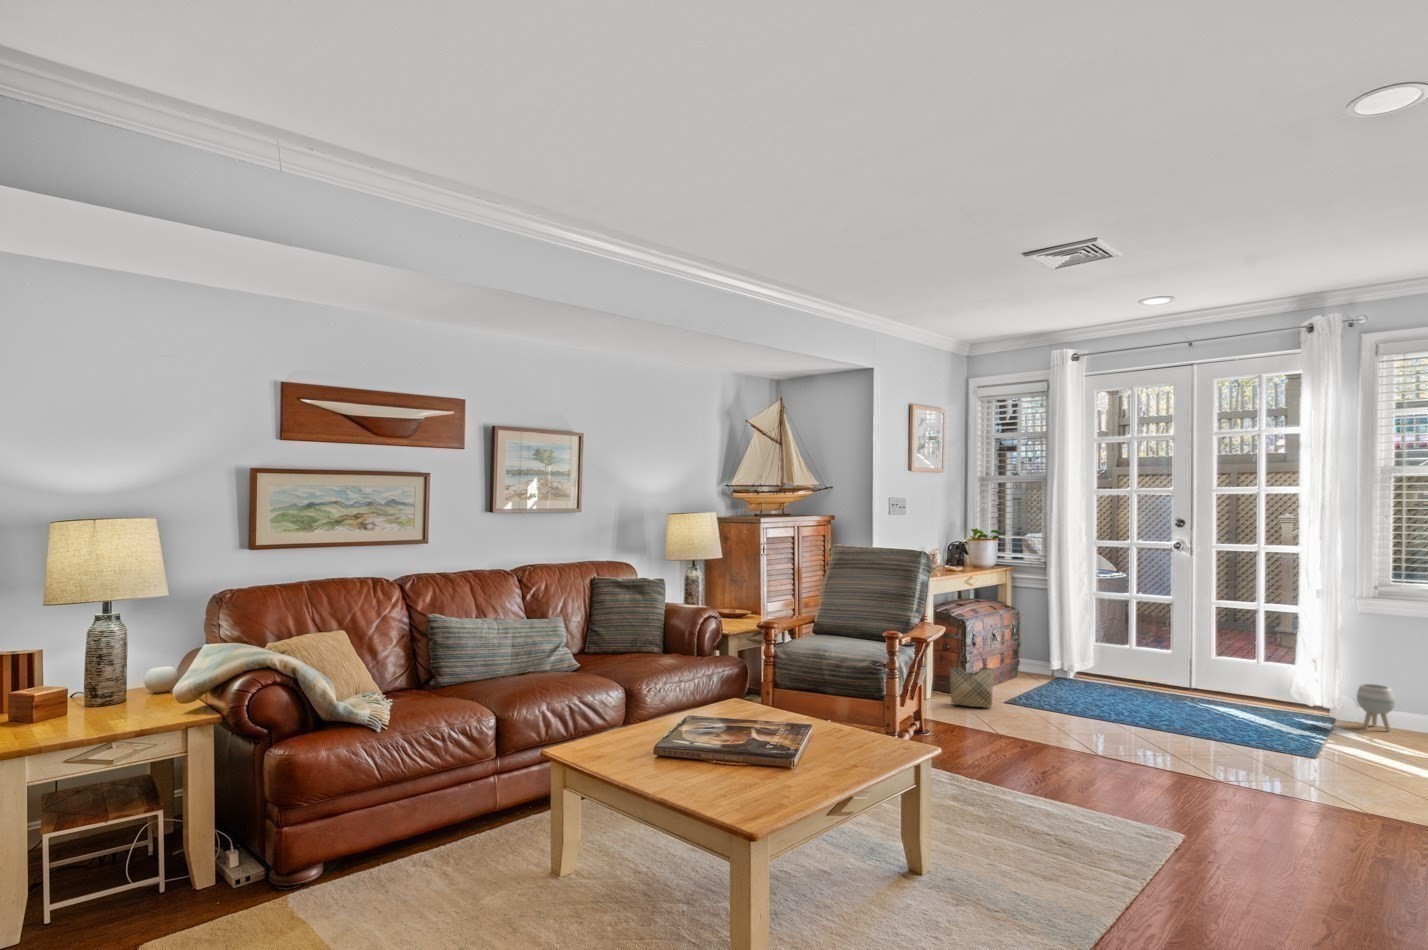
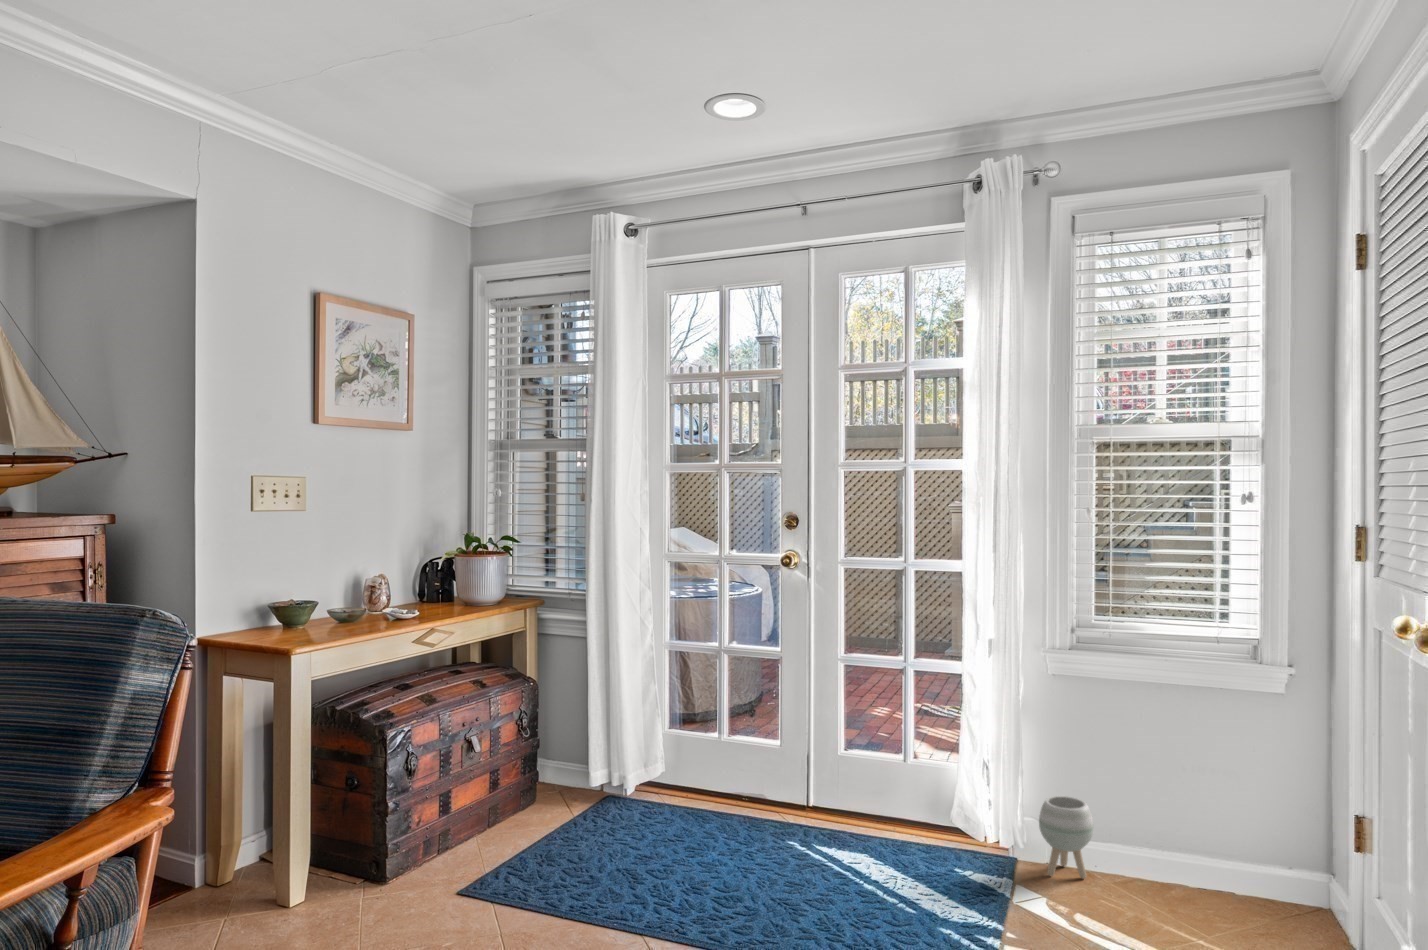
woven basket: present [949,646,994,708] -> none [337,788,429,918]

